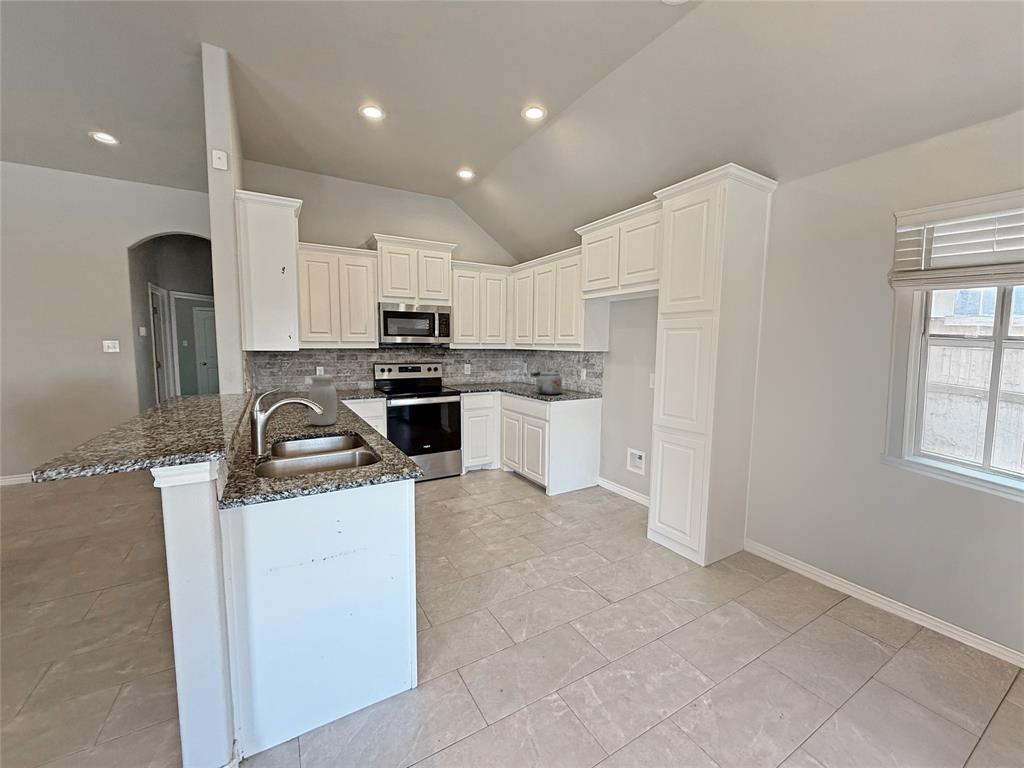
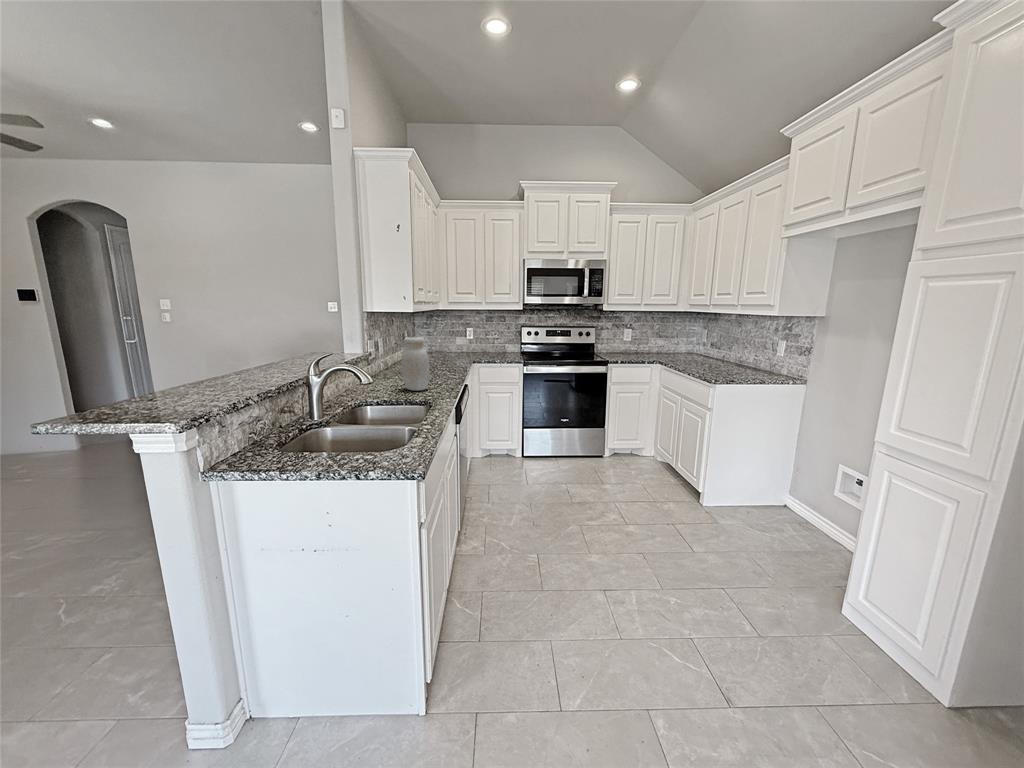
kettle: present [533,370,562,394] -> none [700,340,743,373]

